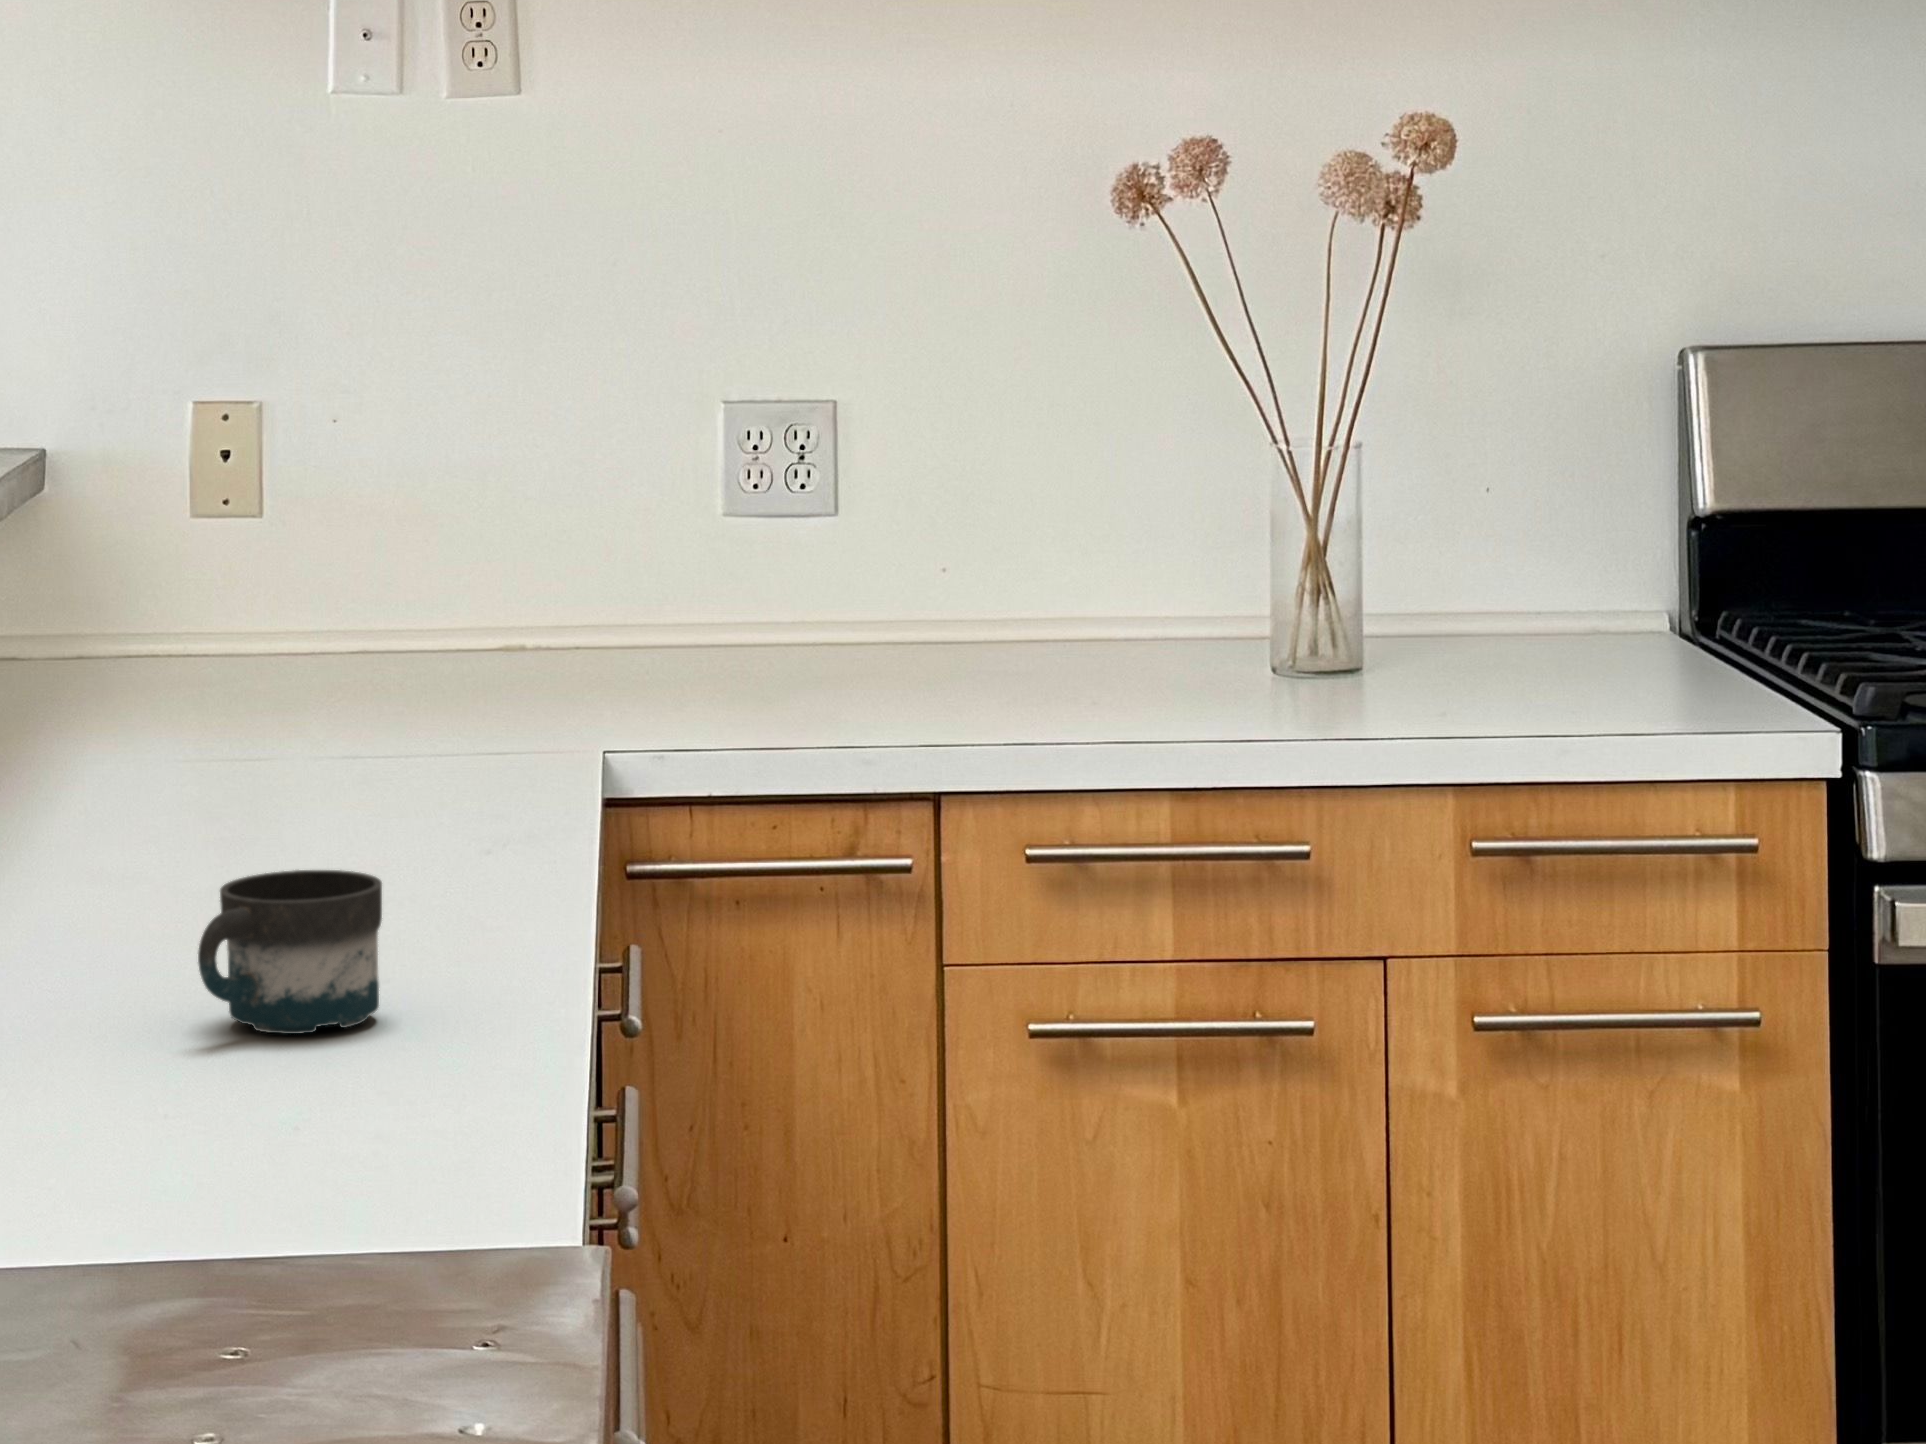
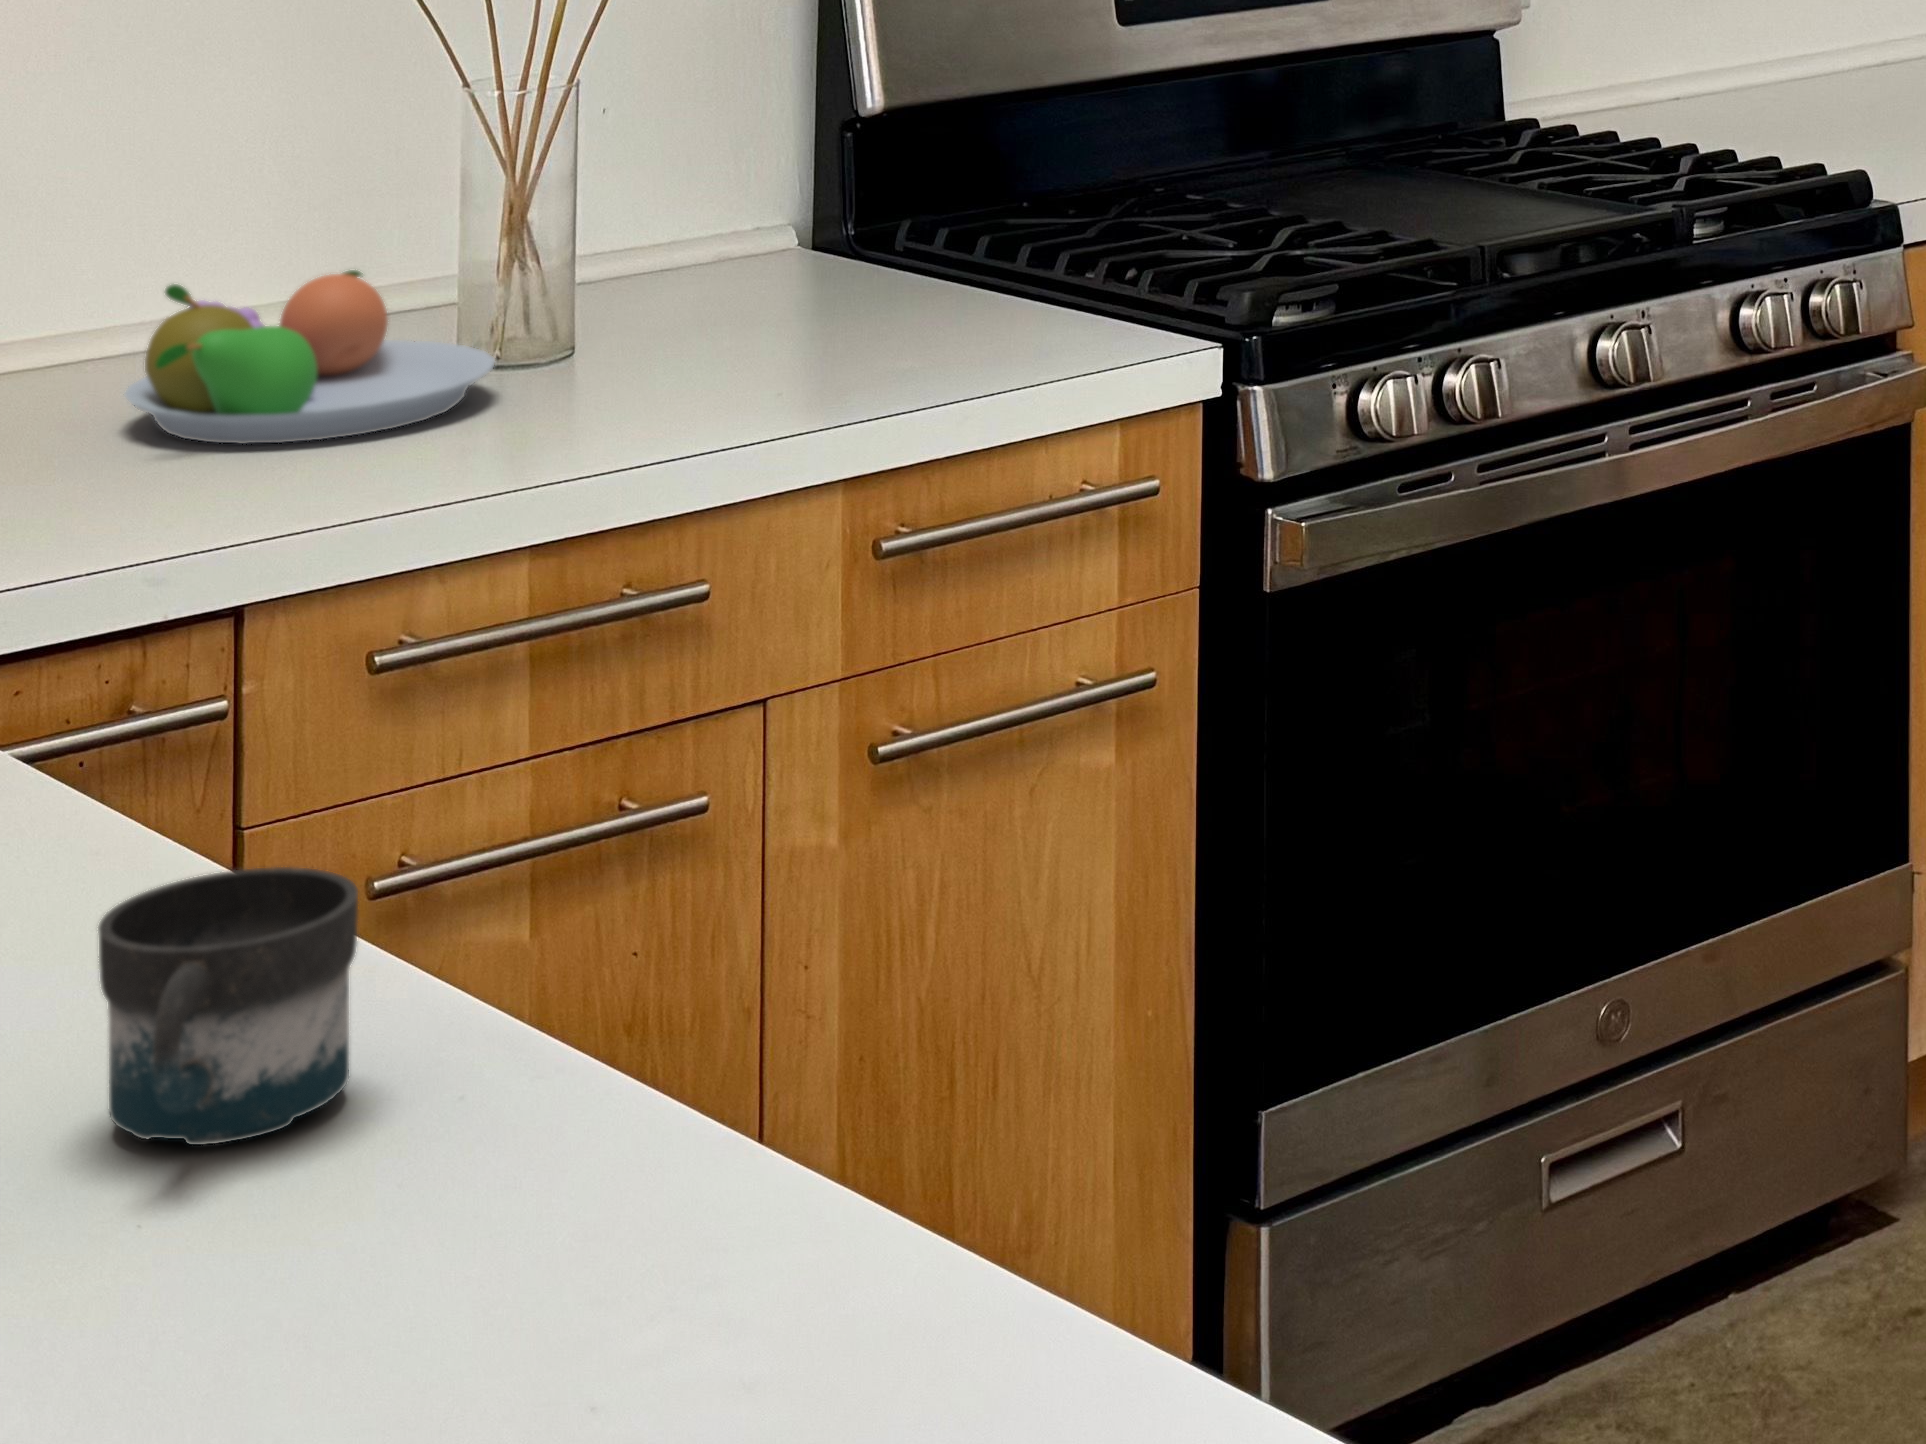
fruit bowl: none [949,579,1238,709] -> present [125,270,494,444]

